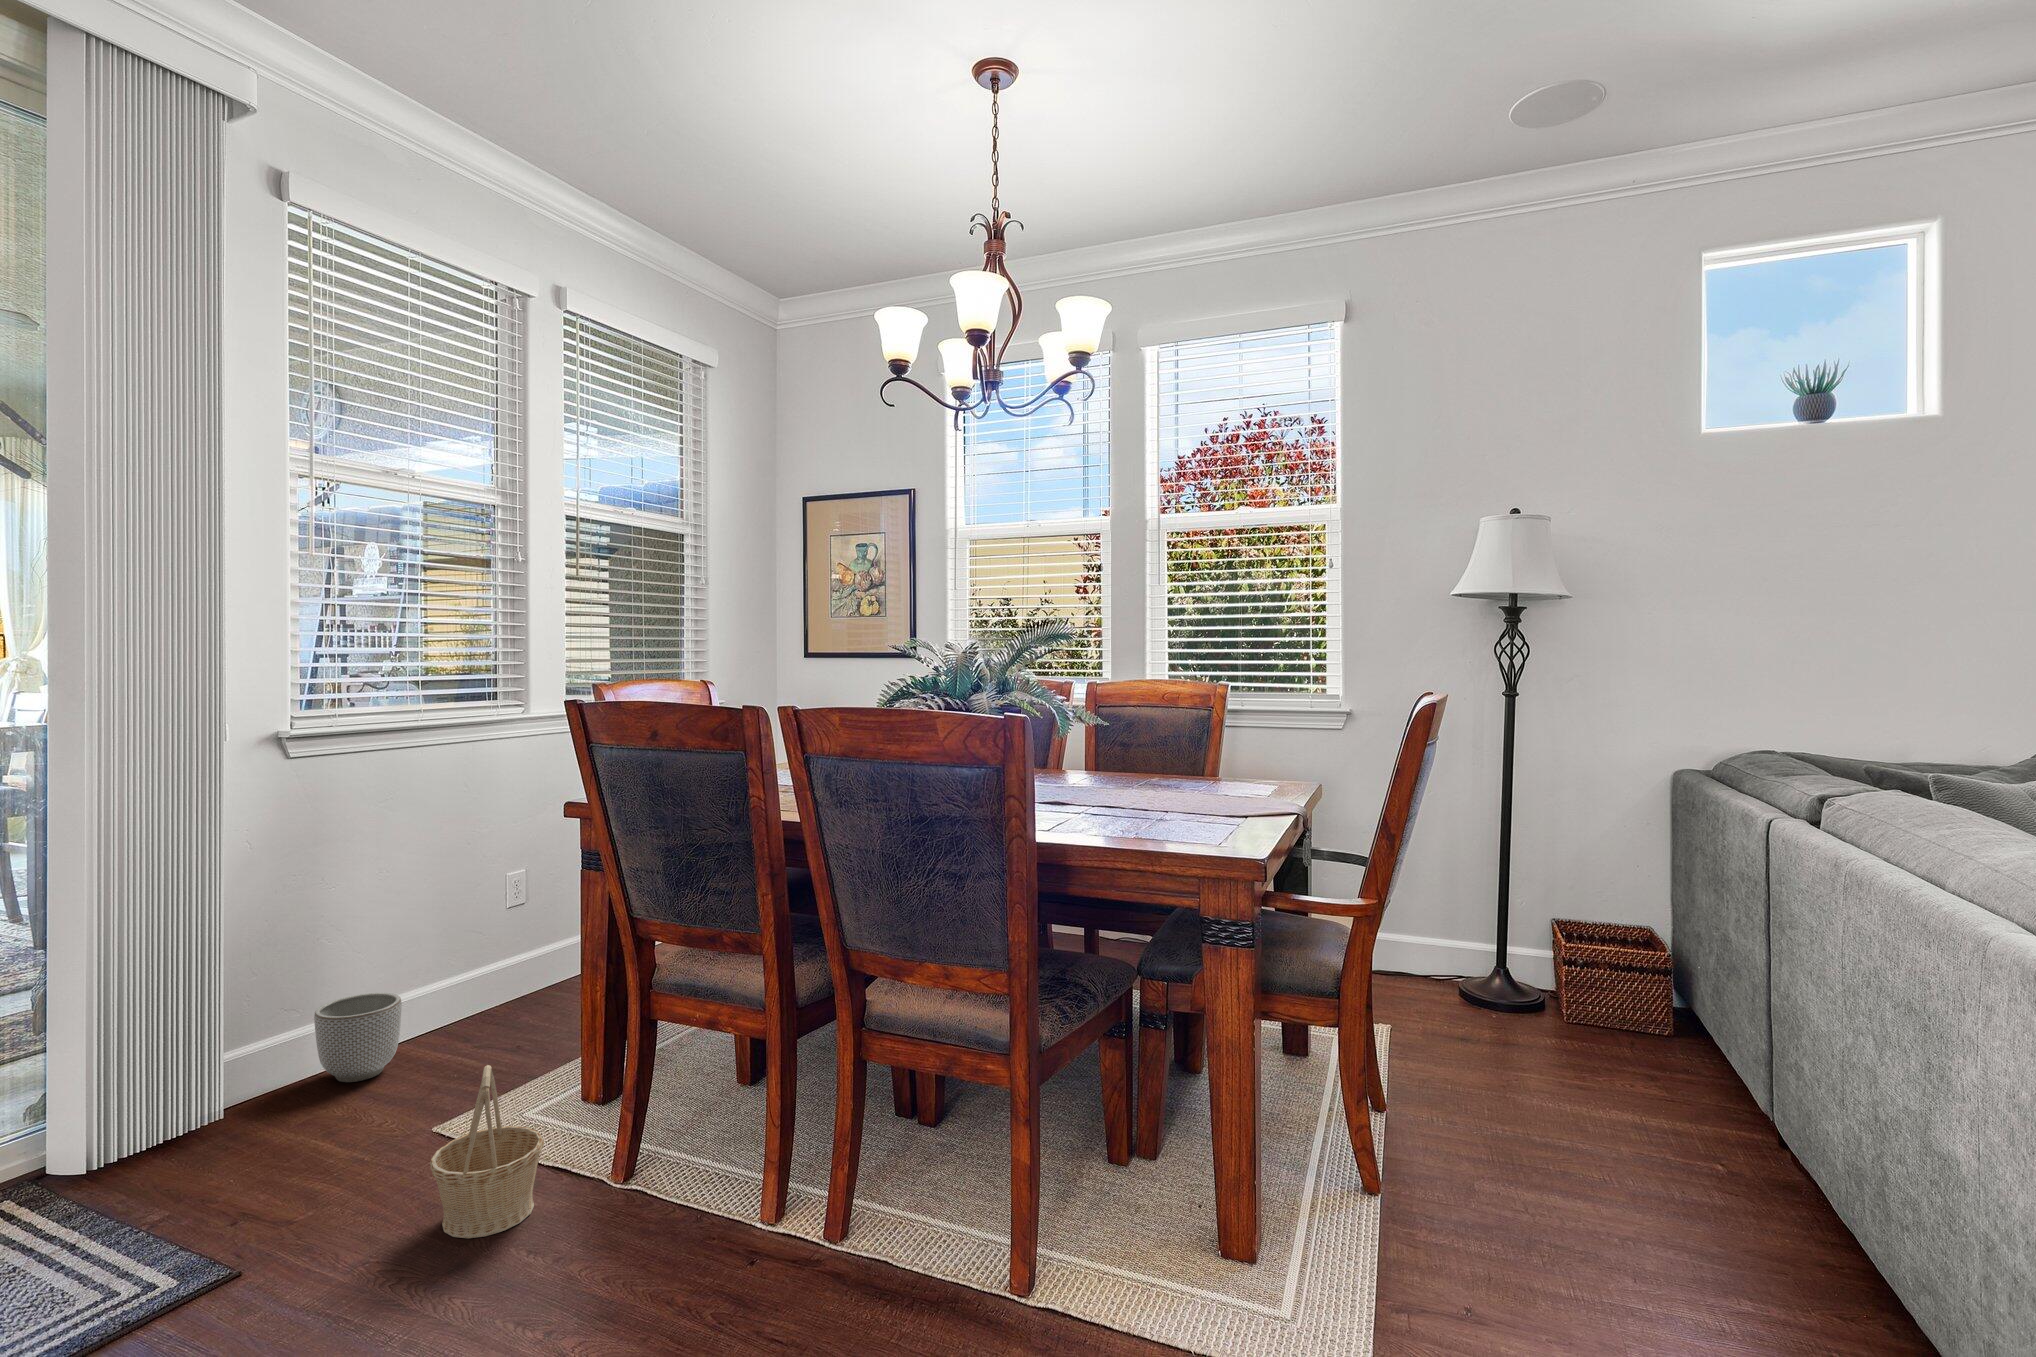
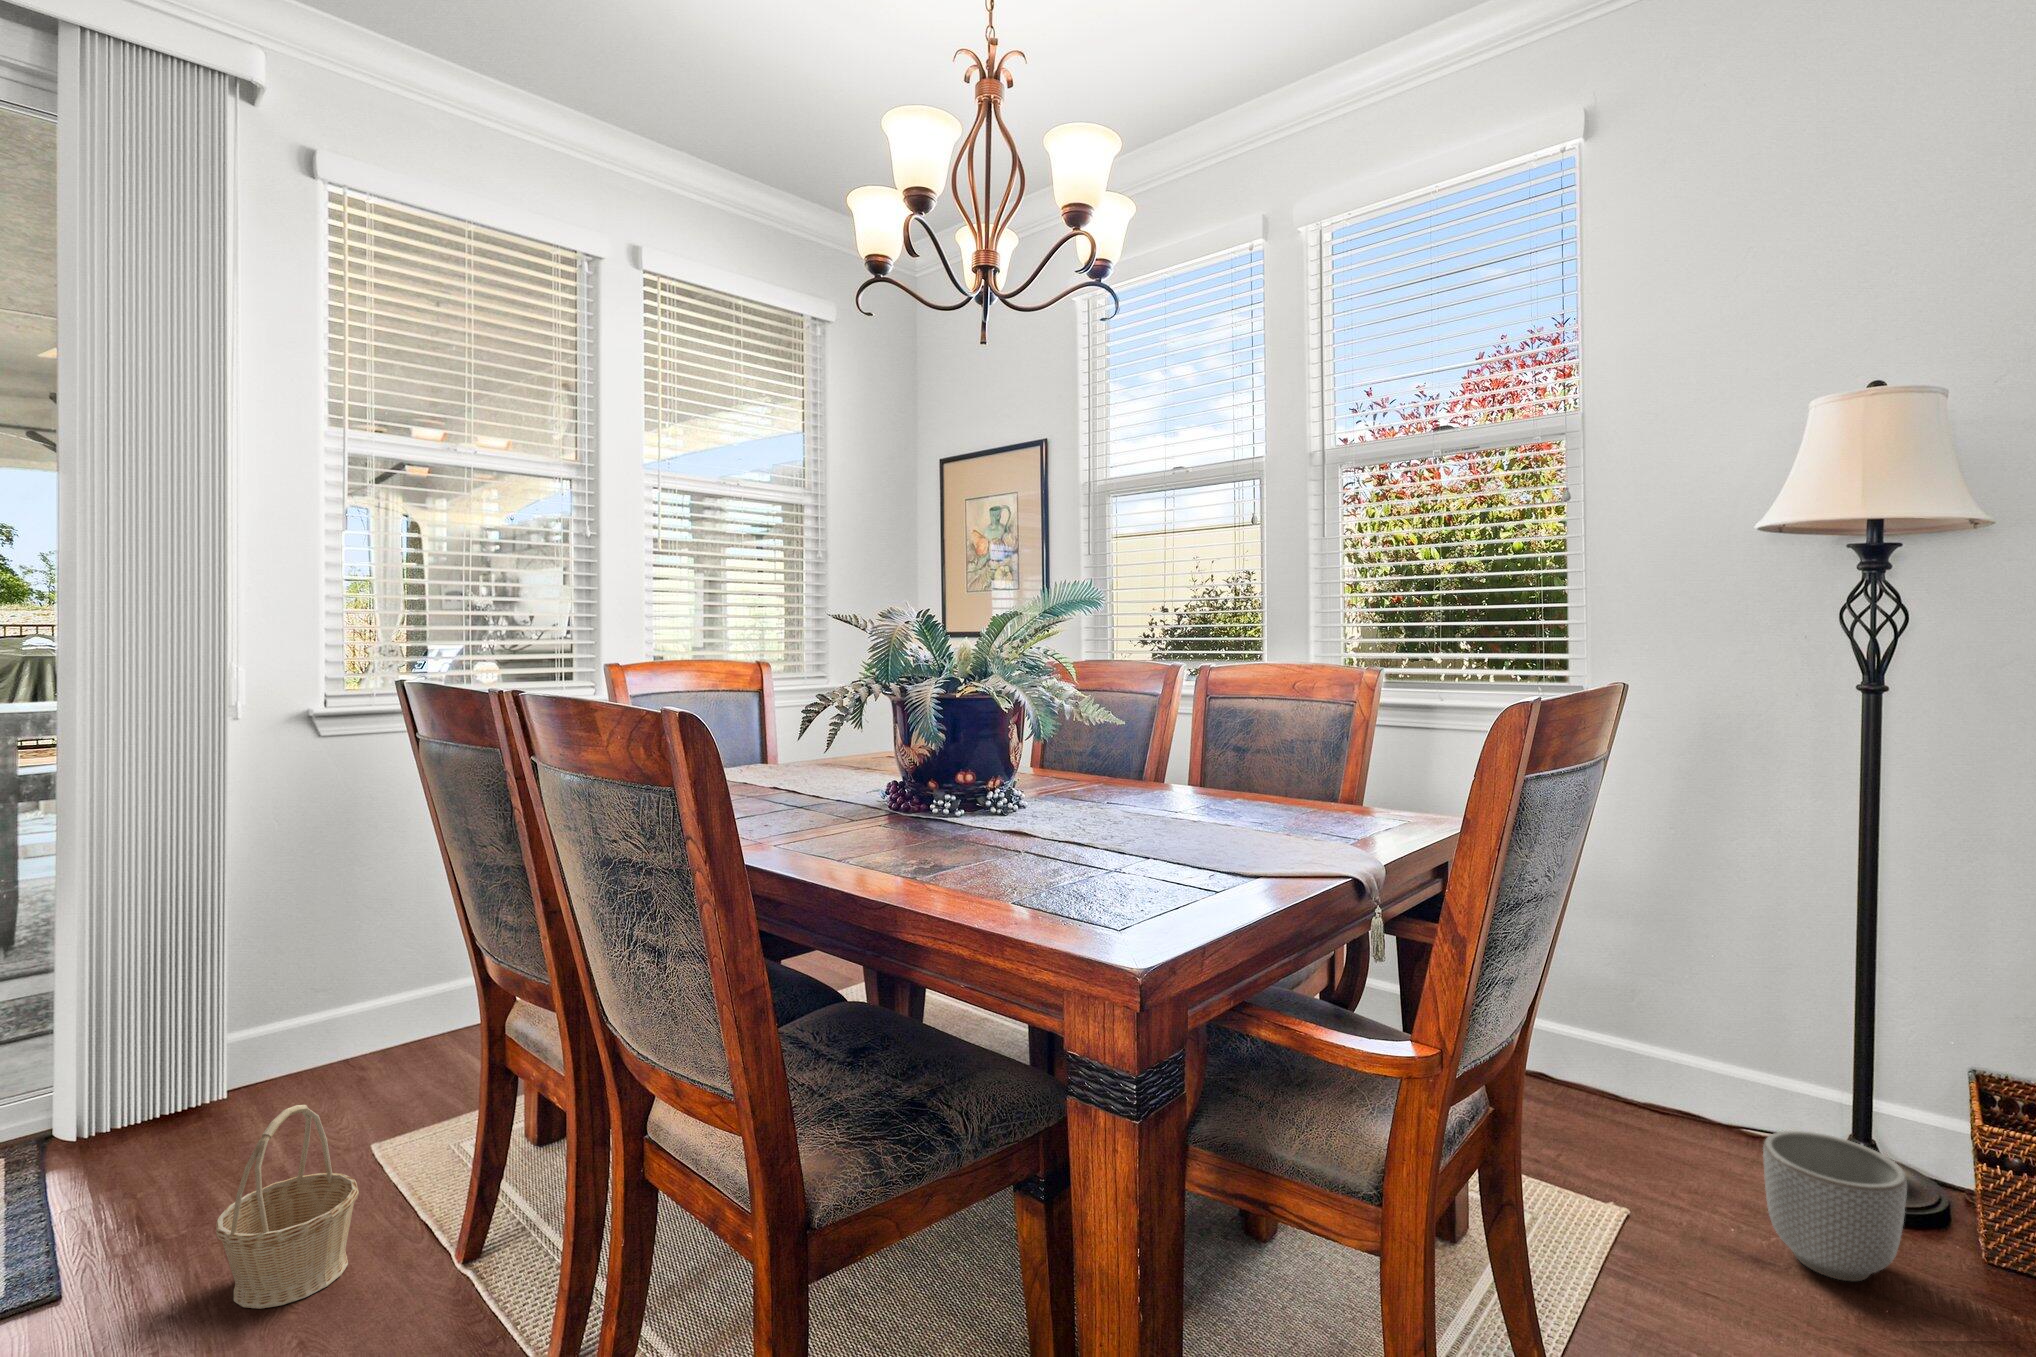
planter: present [314,993,402,1082] -> present [1763,1131,1907,1281]

